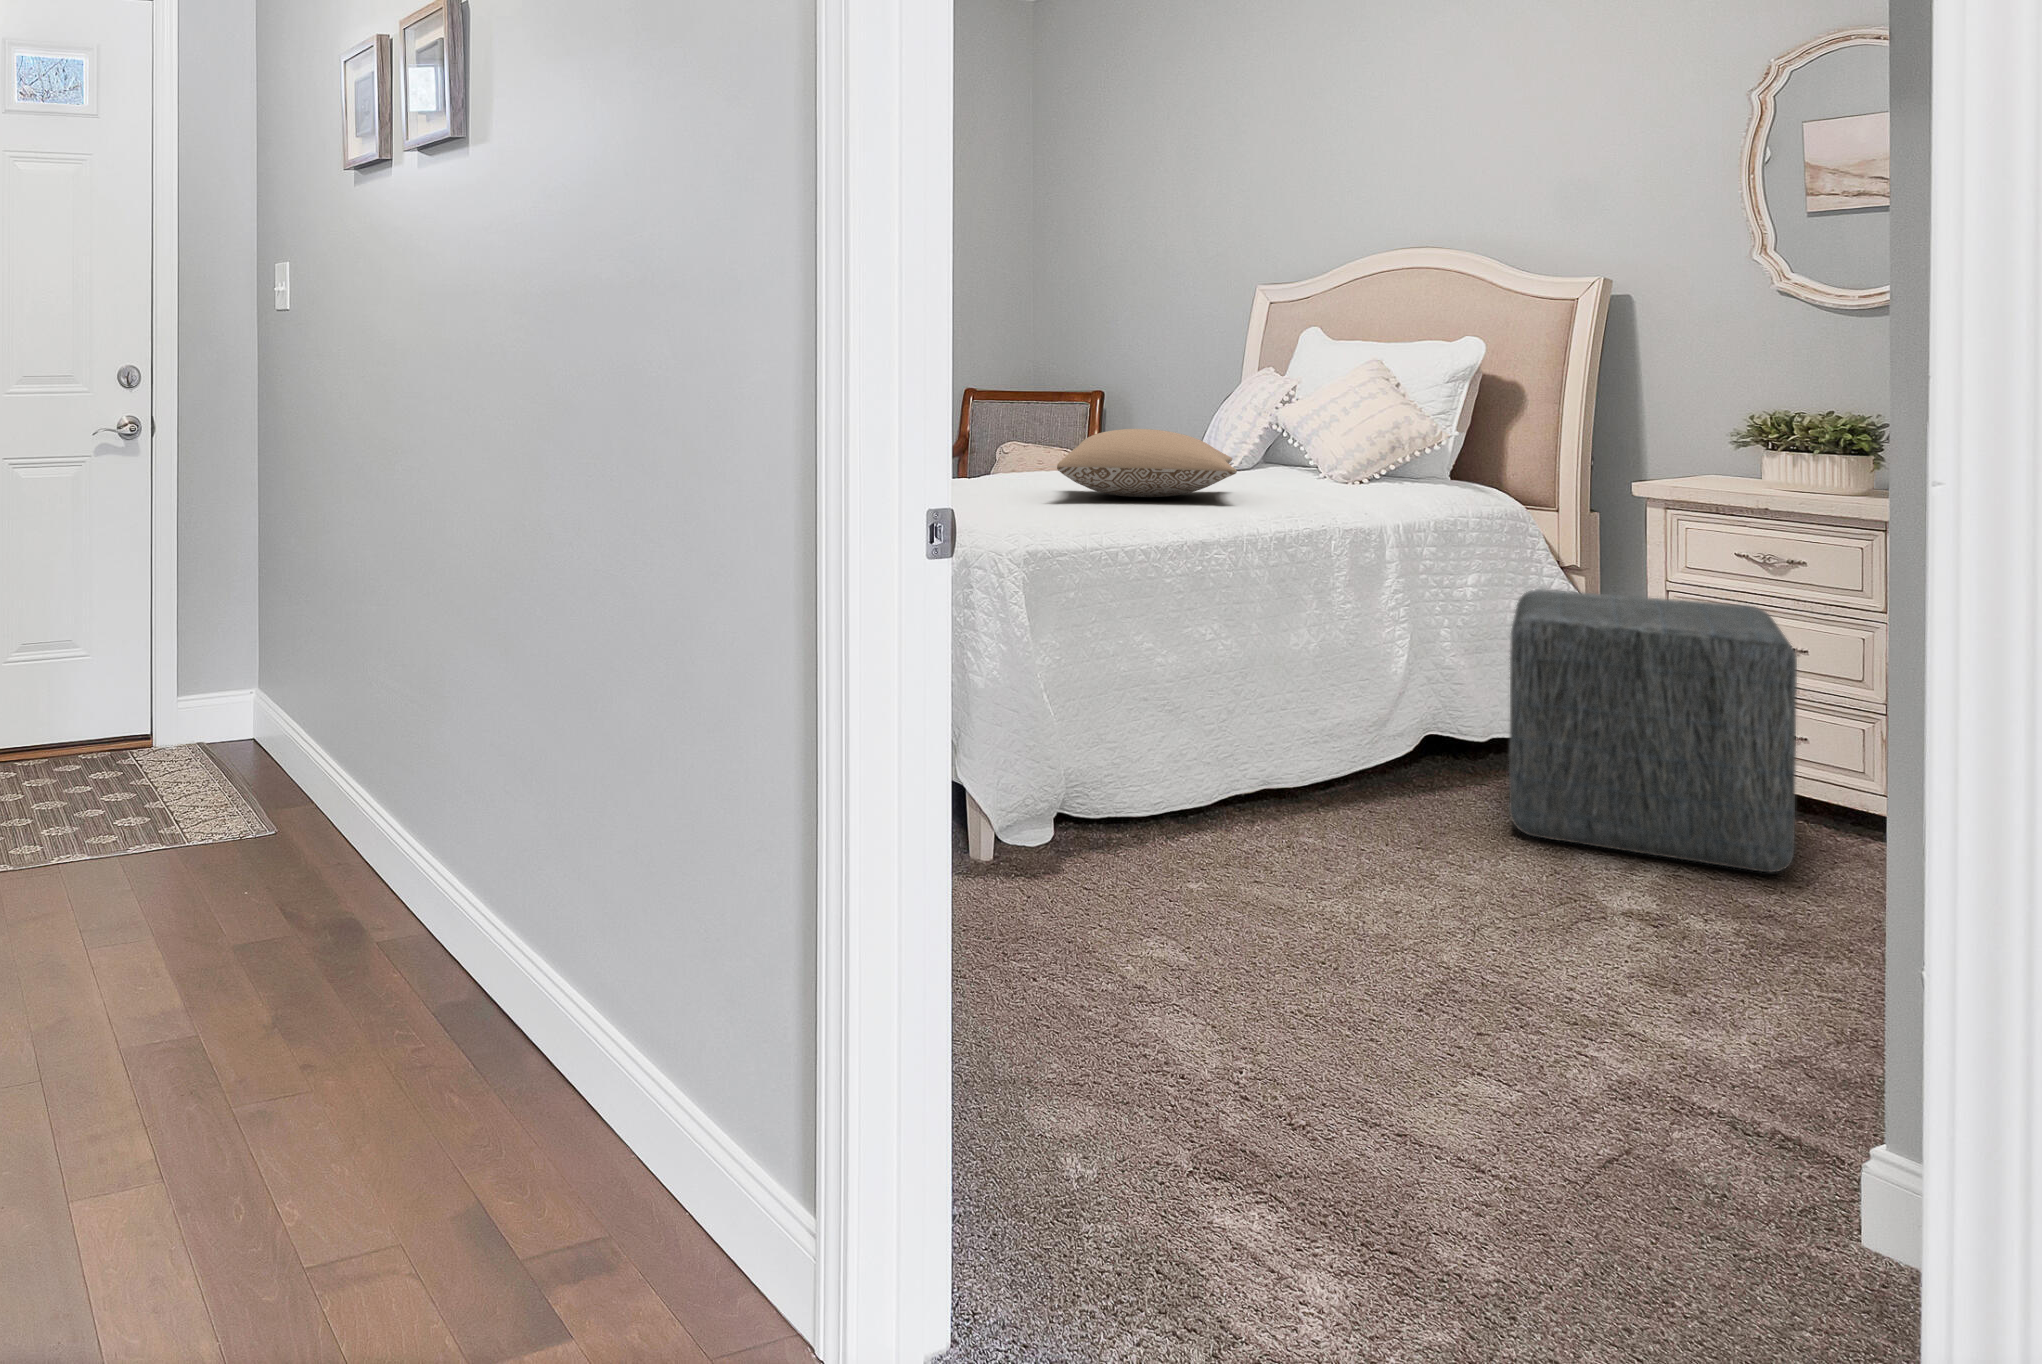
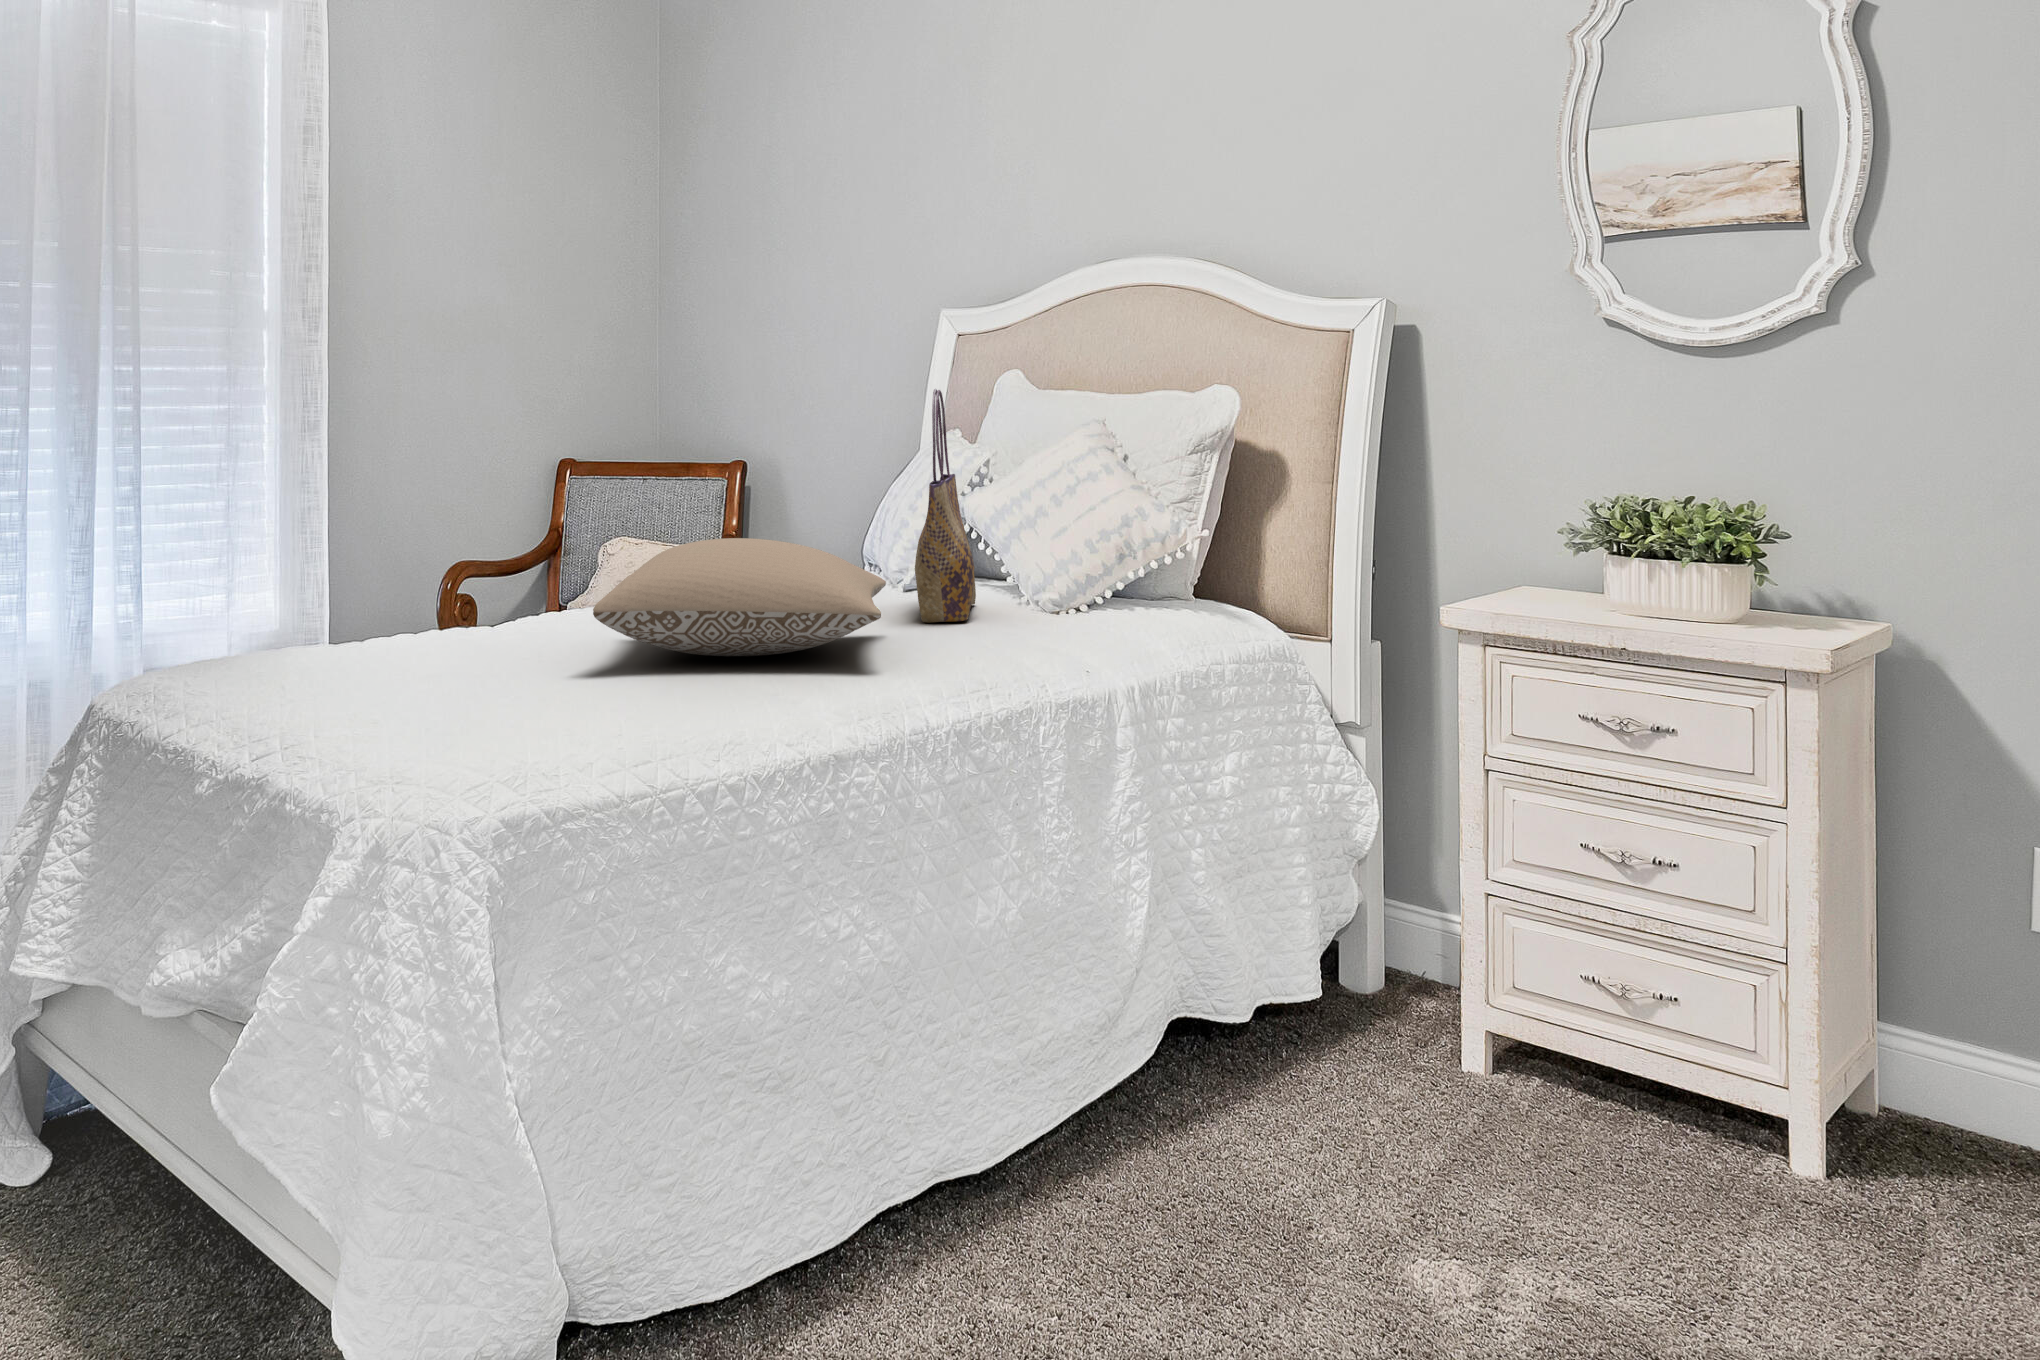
tote bag: none [1249,340,1290,487] -> present [915,389,976,622]
ottoman: present [1509,589,1797,872] -> none [1293,781,1707,1263]

